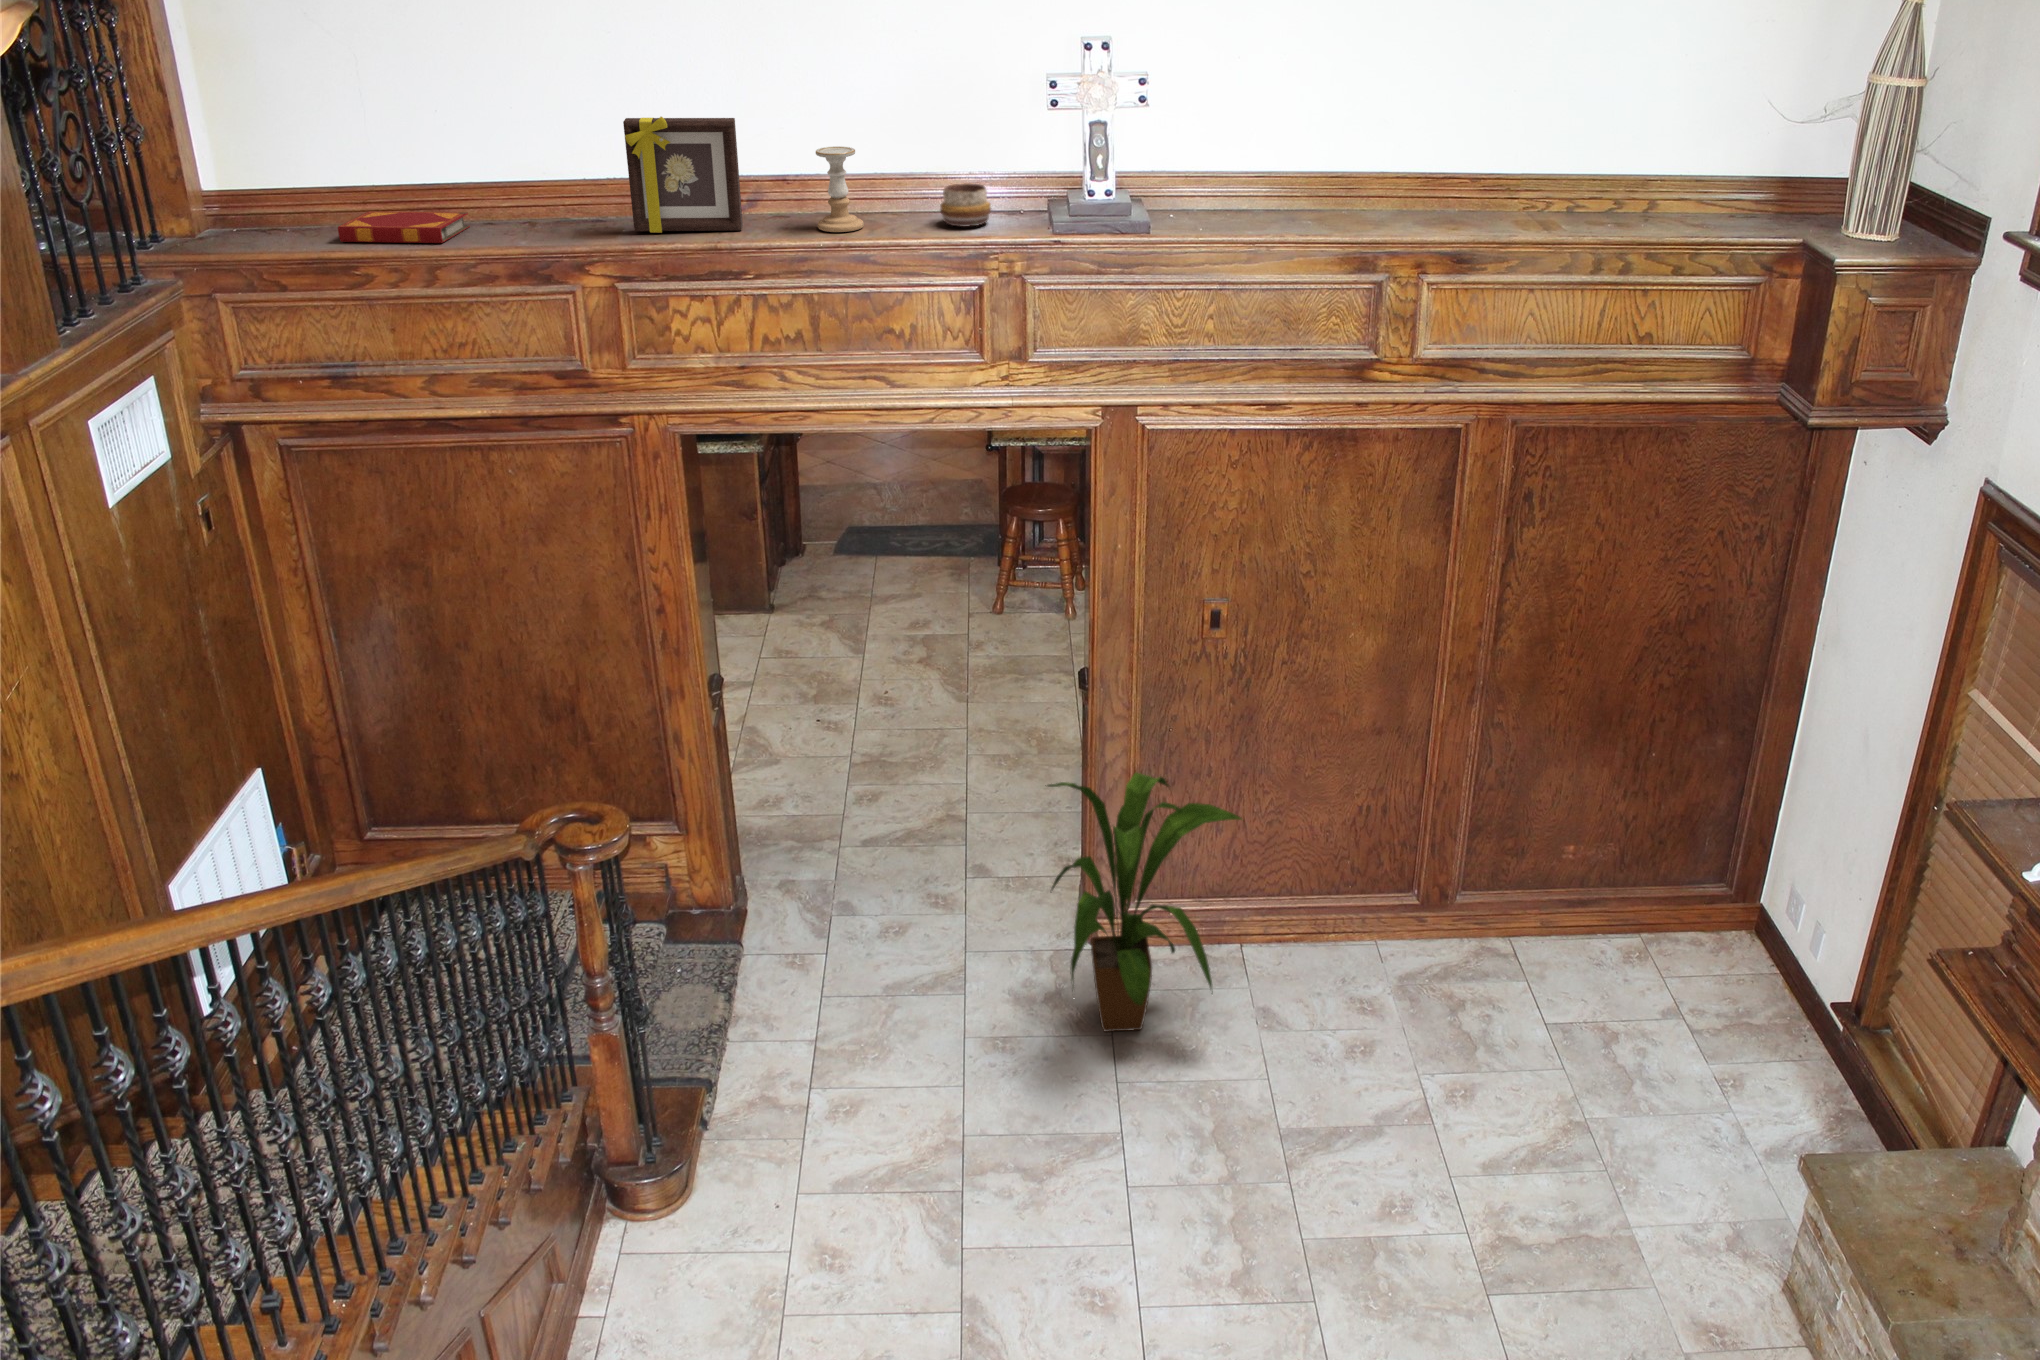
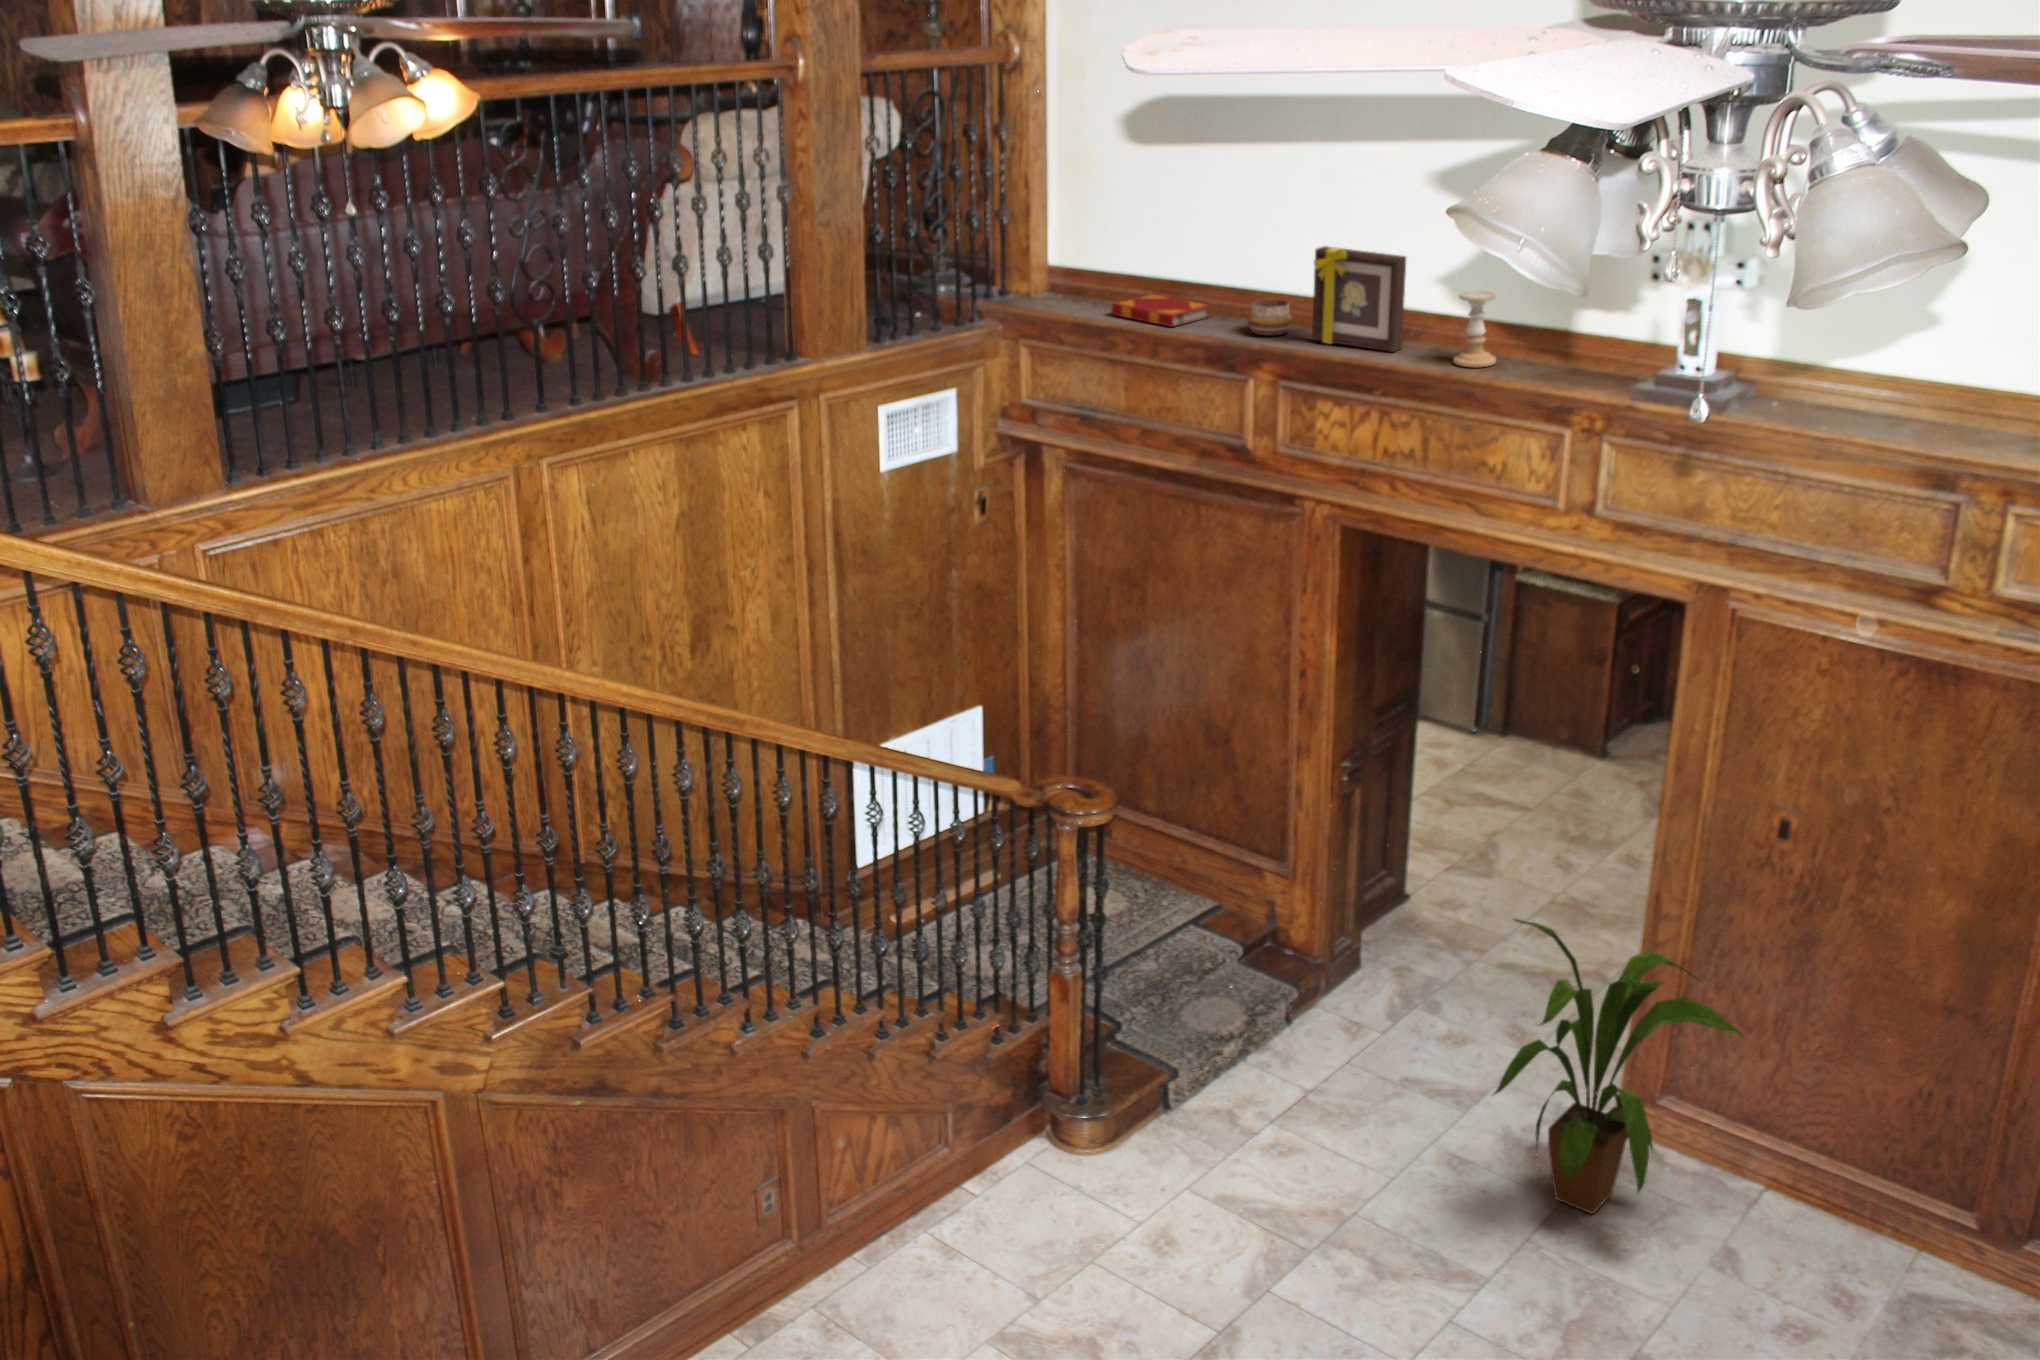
decorative bowl: present [940,183,991,227] -> present [1248,299,1293,335]

